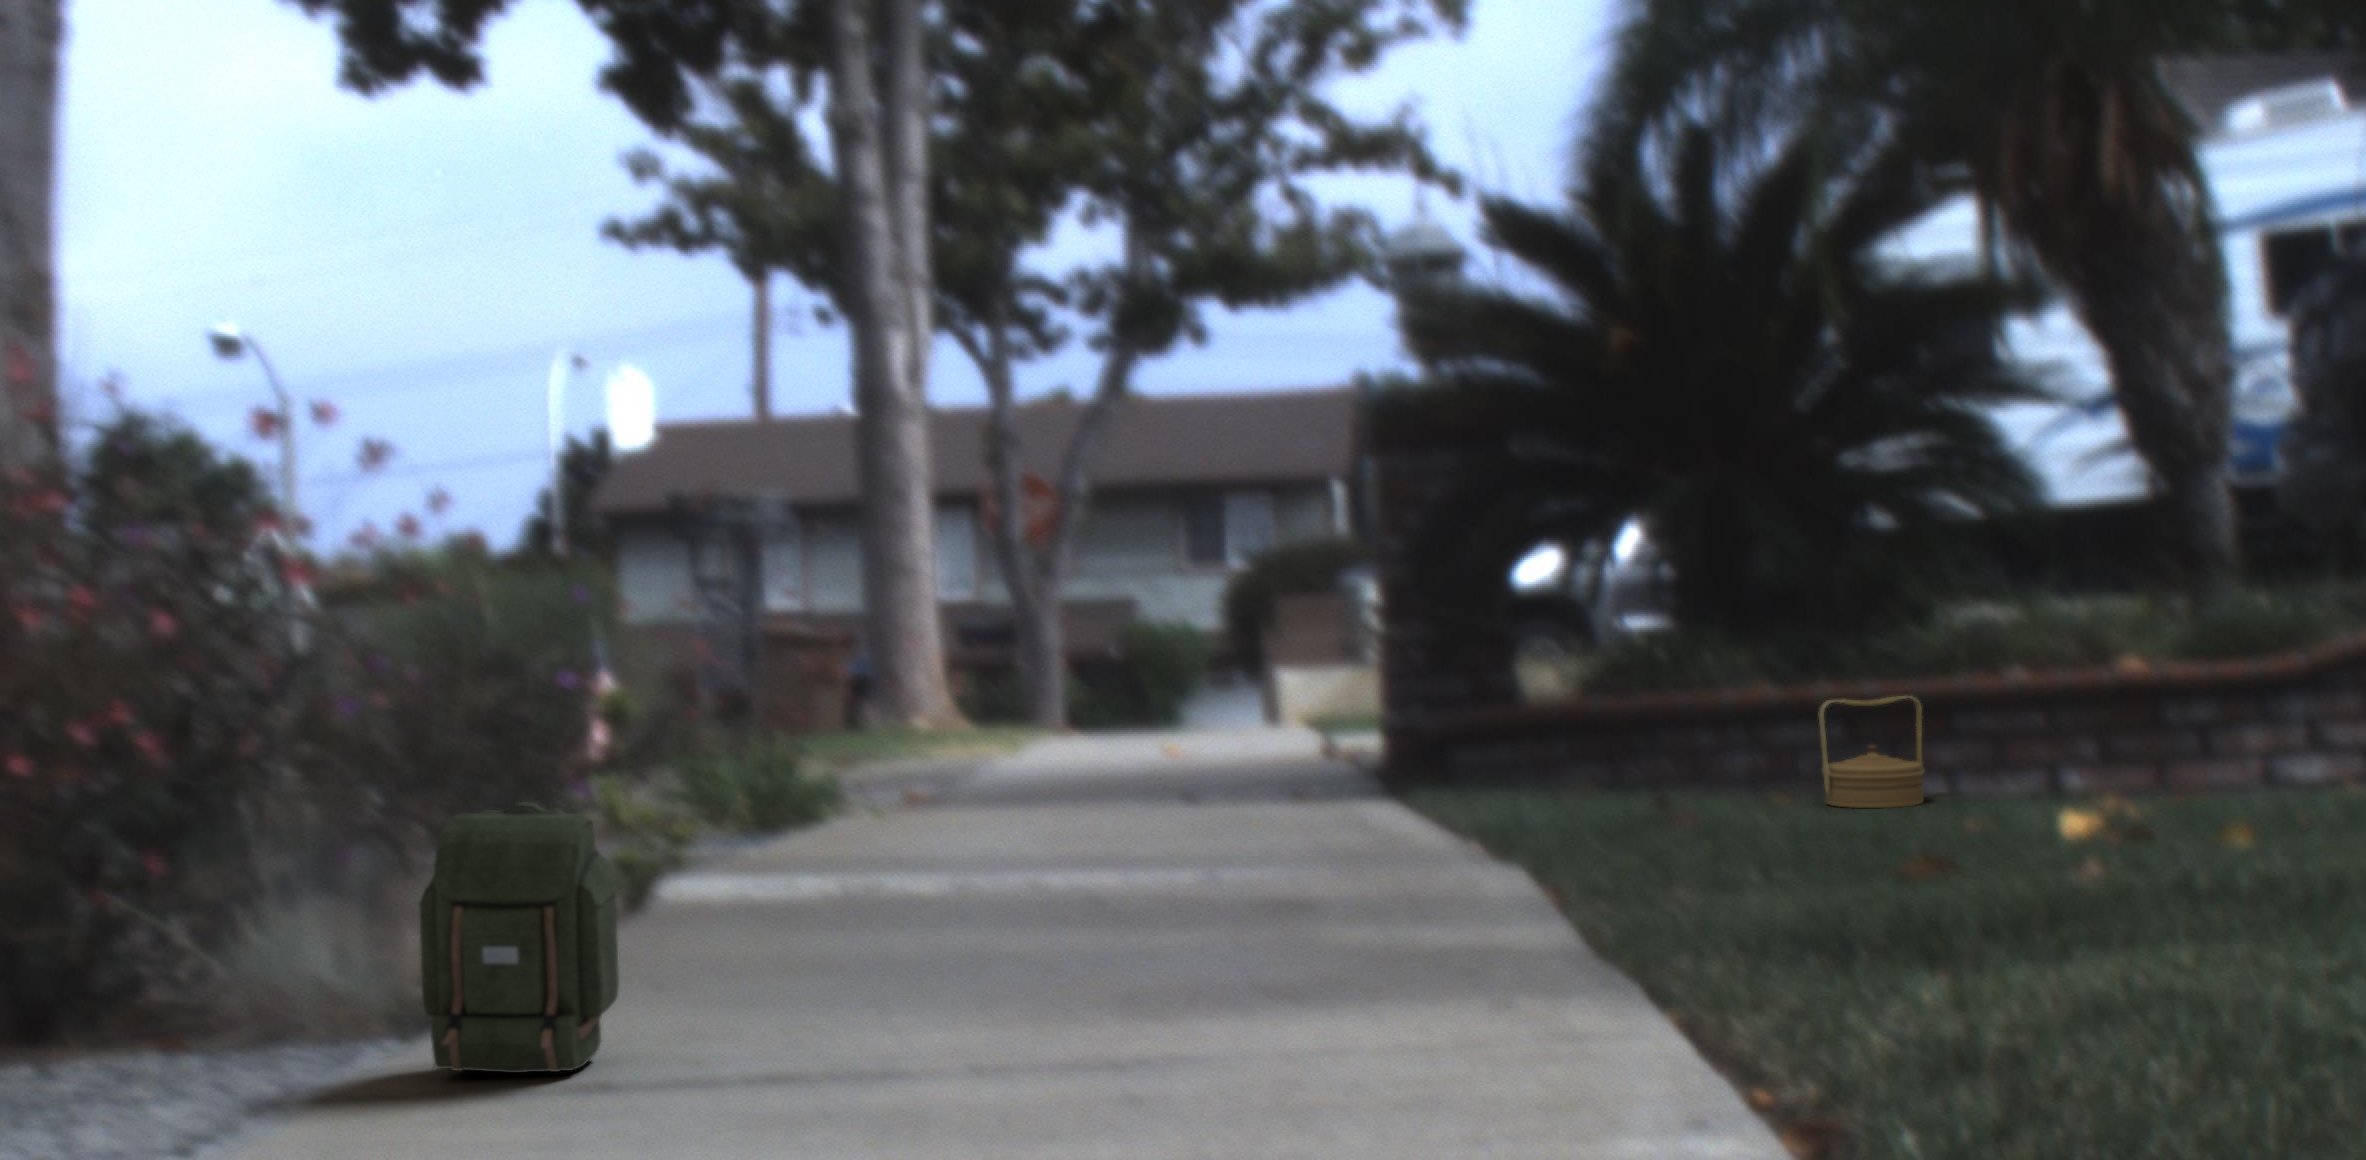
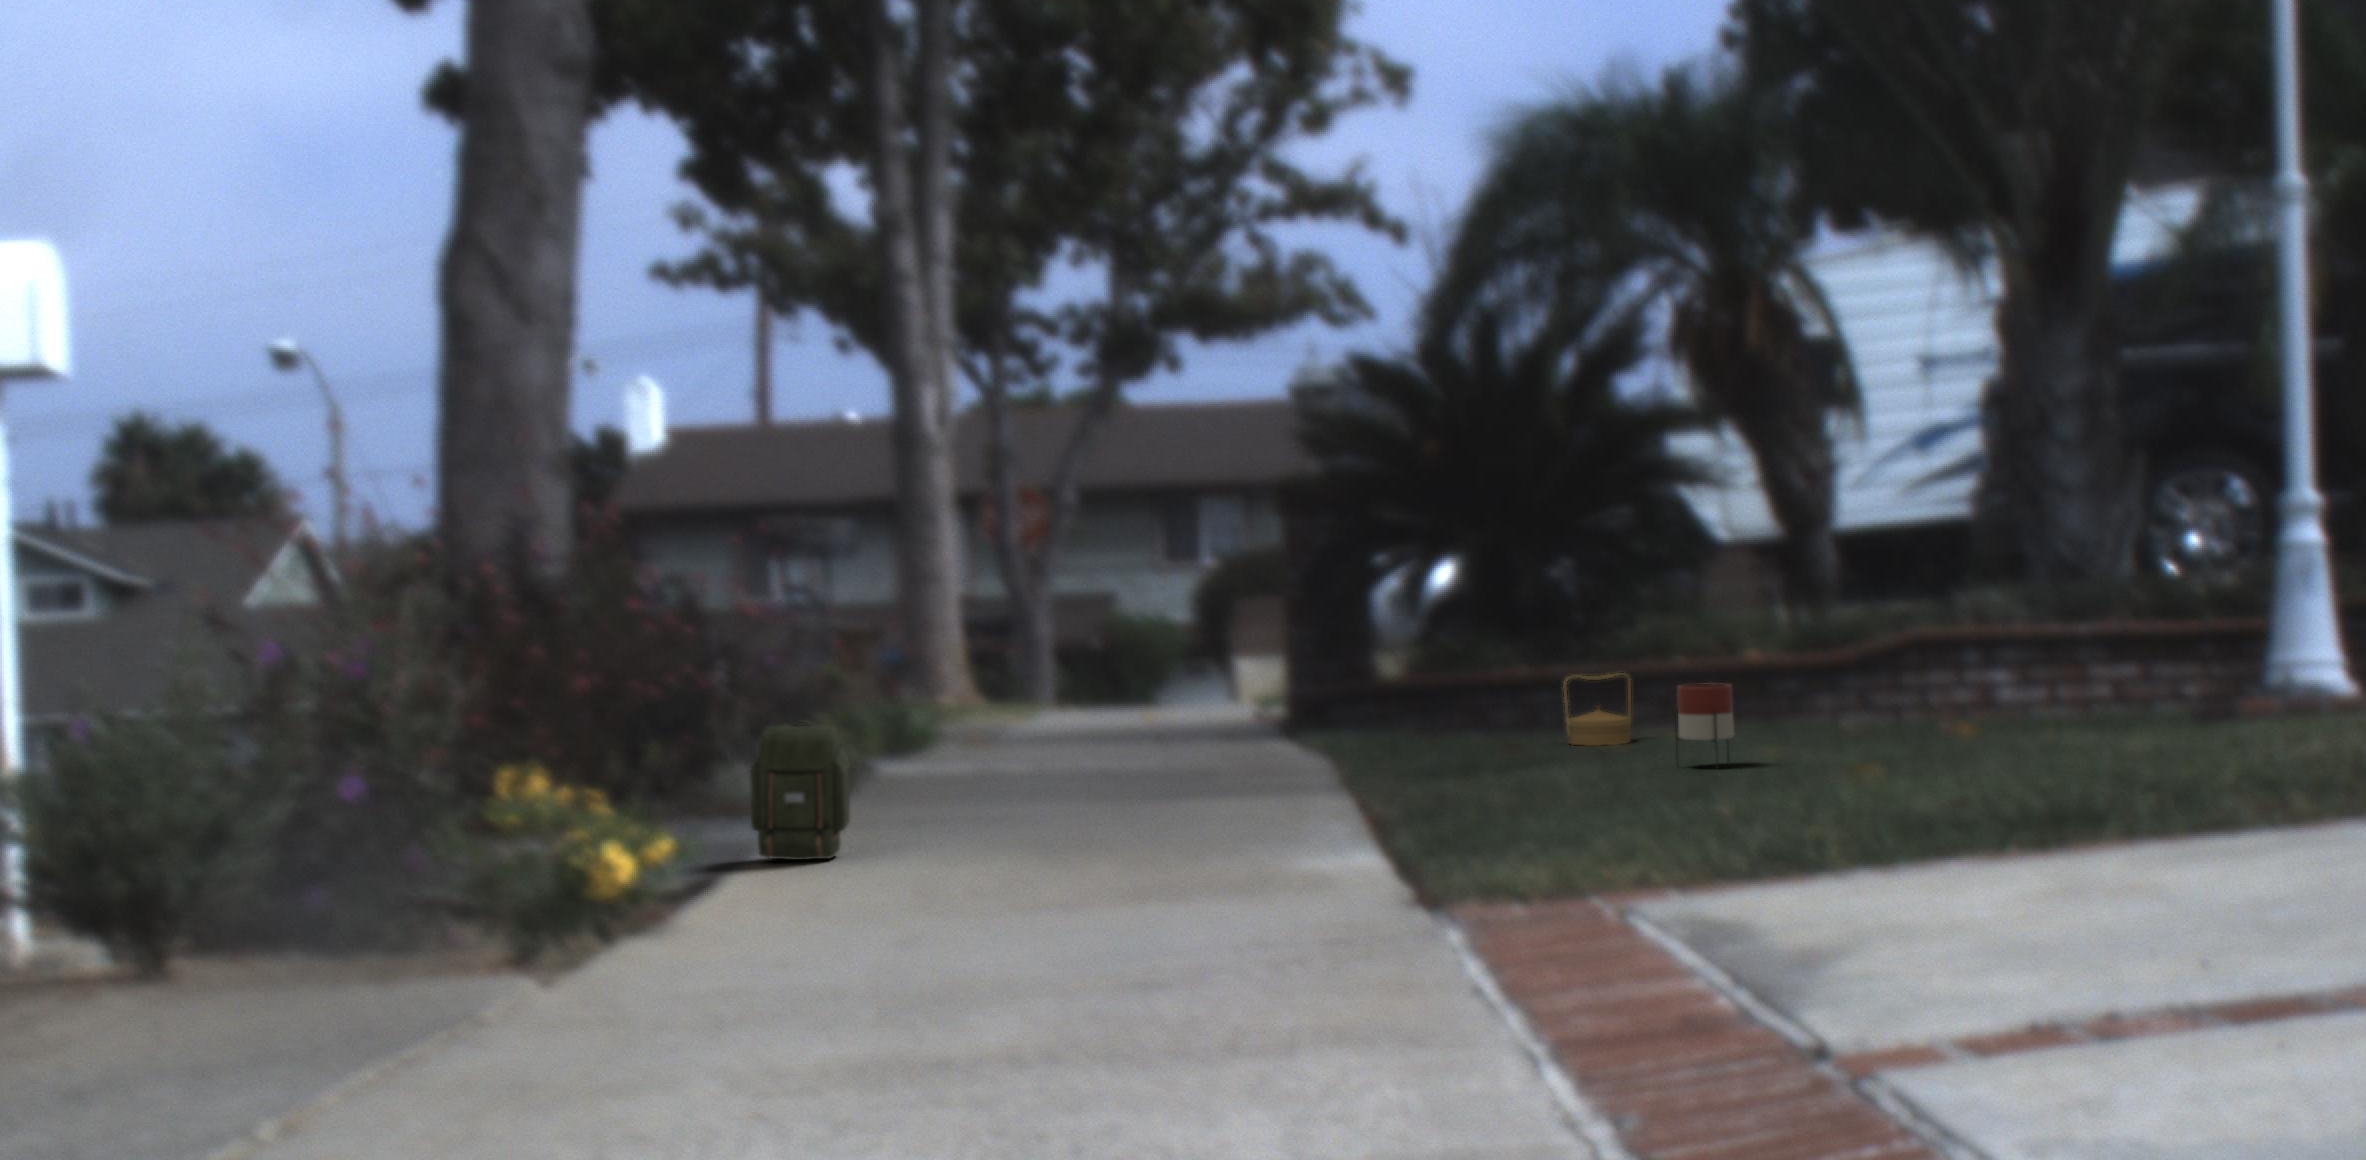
planter: none [2061,715,2167,862] -> present [1675,683,1734,763]

